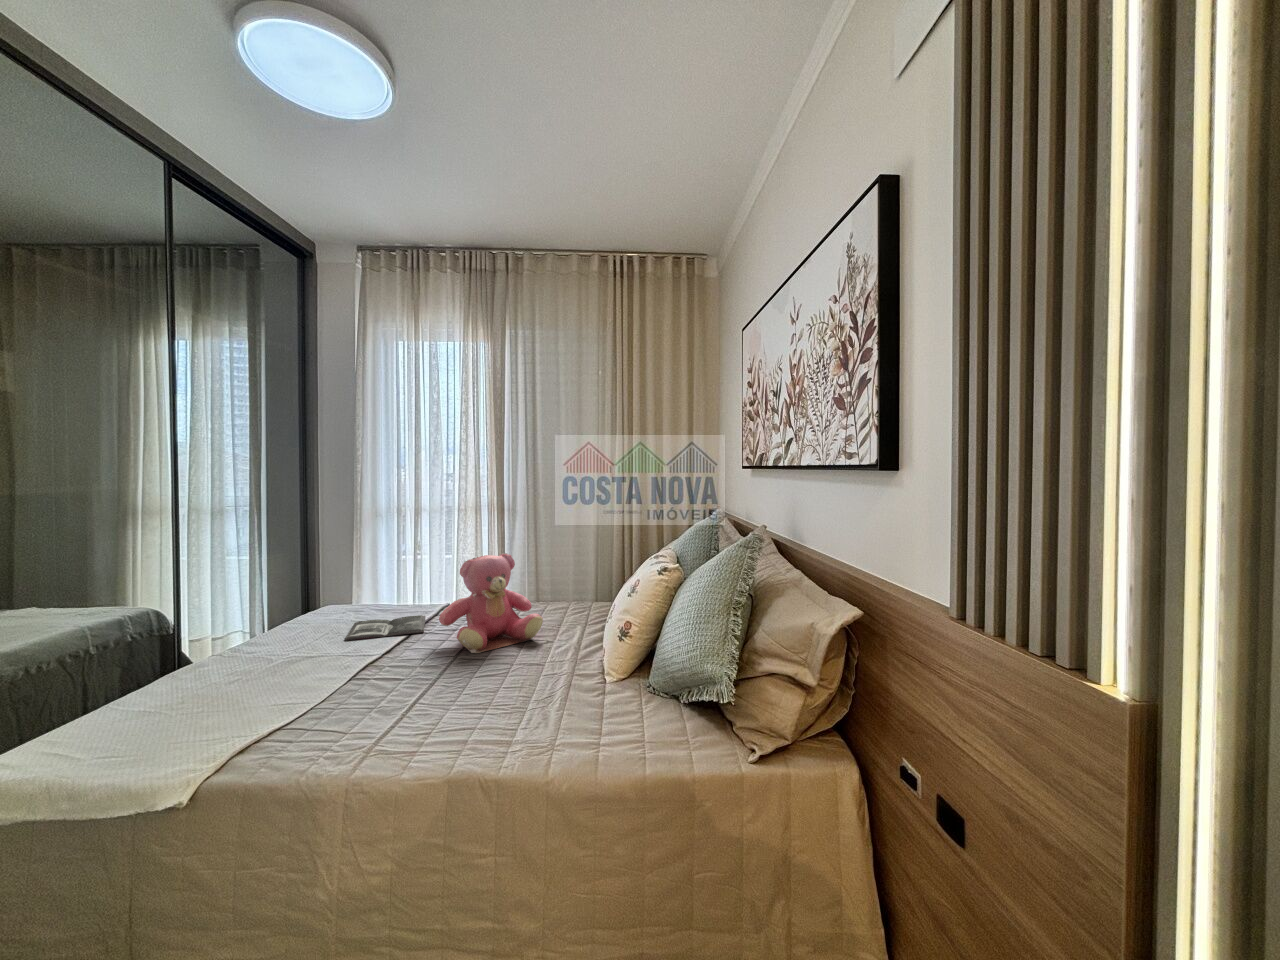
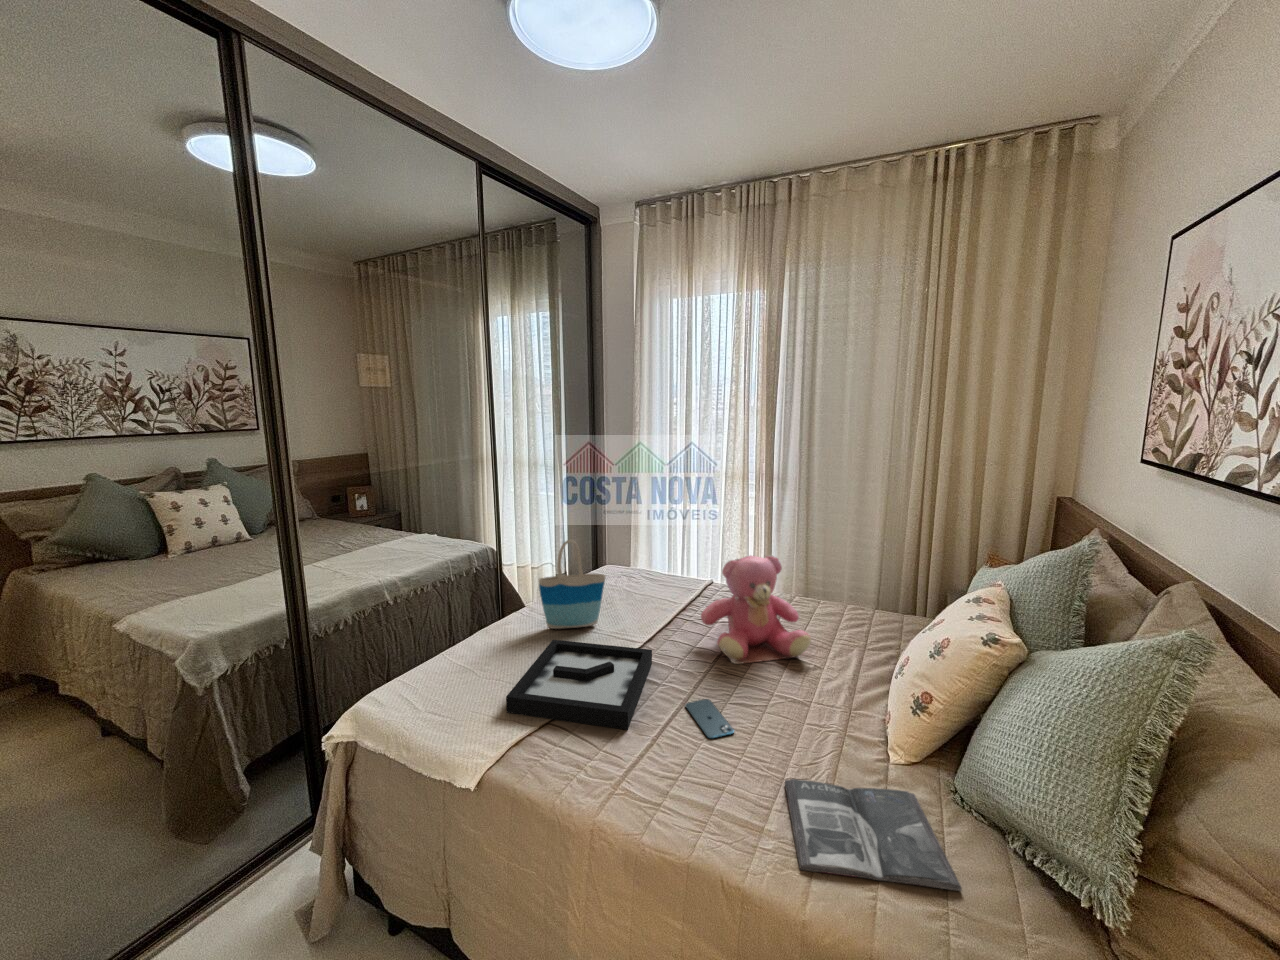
tote bag: none [237,558,329,664] -> present [539,540,605,629]
magazine: present [345,615,425,641] -> present [785,779,962,891]
decorative tray: none [198,653,388,741] -> present [506,640,652,730]
smartphone: none [427,679,477,704] -> present [685,699,734,739]

